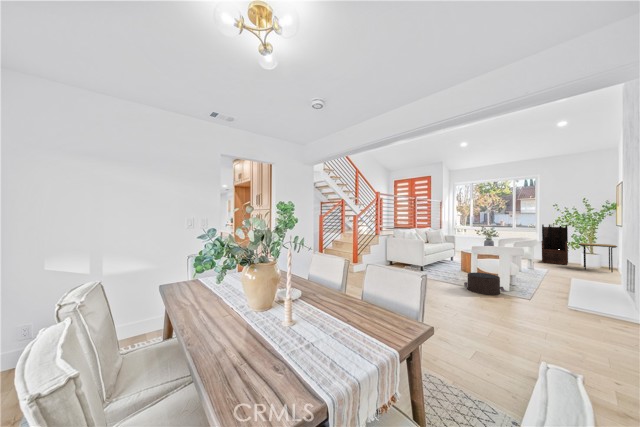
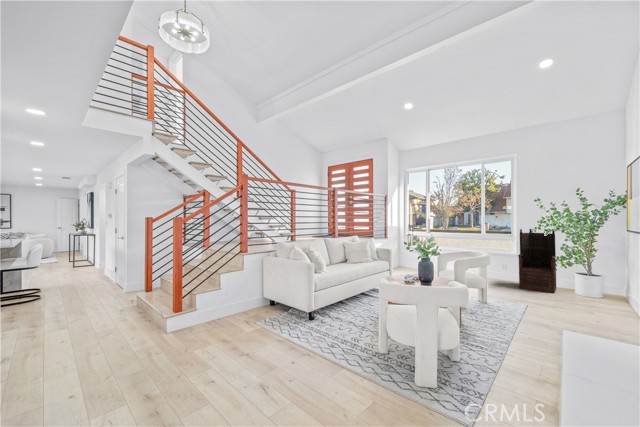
side table: present [579,243,617,272] -> none [570,259,628,309]
pouf: present [464,273,505,295] -> none [331,342,411,408]

